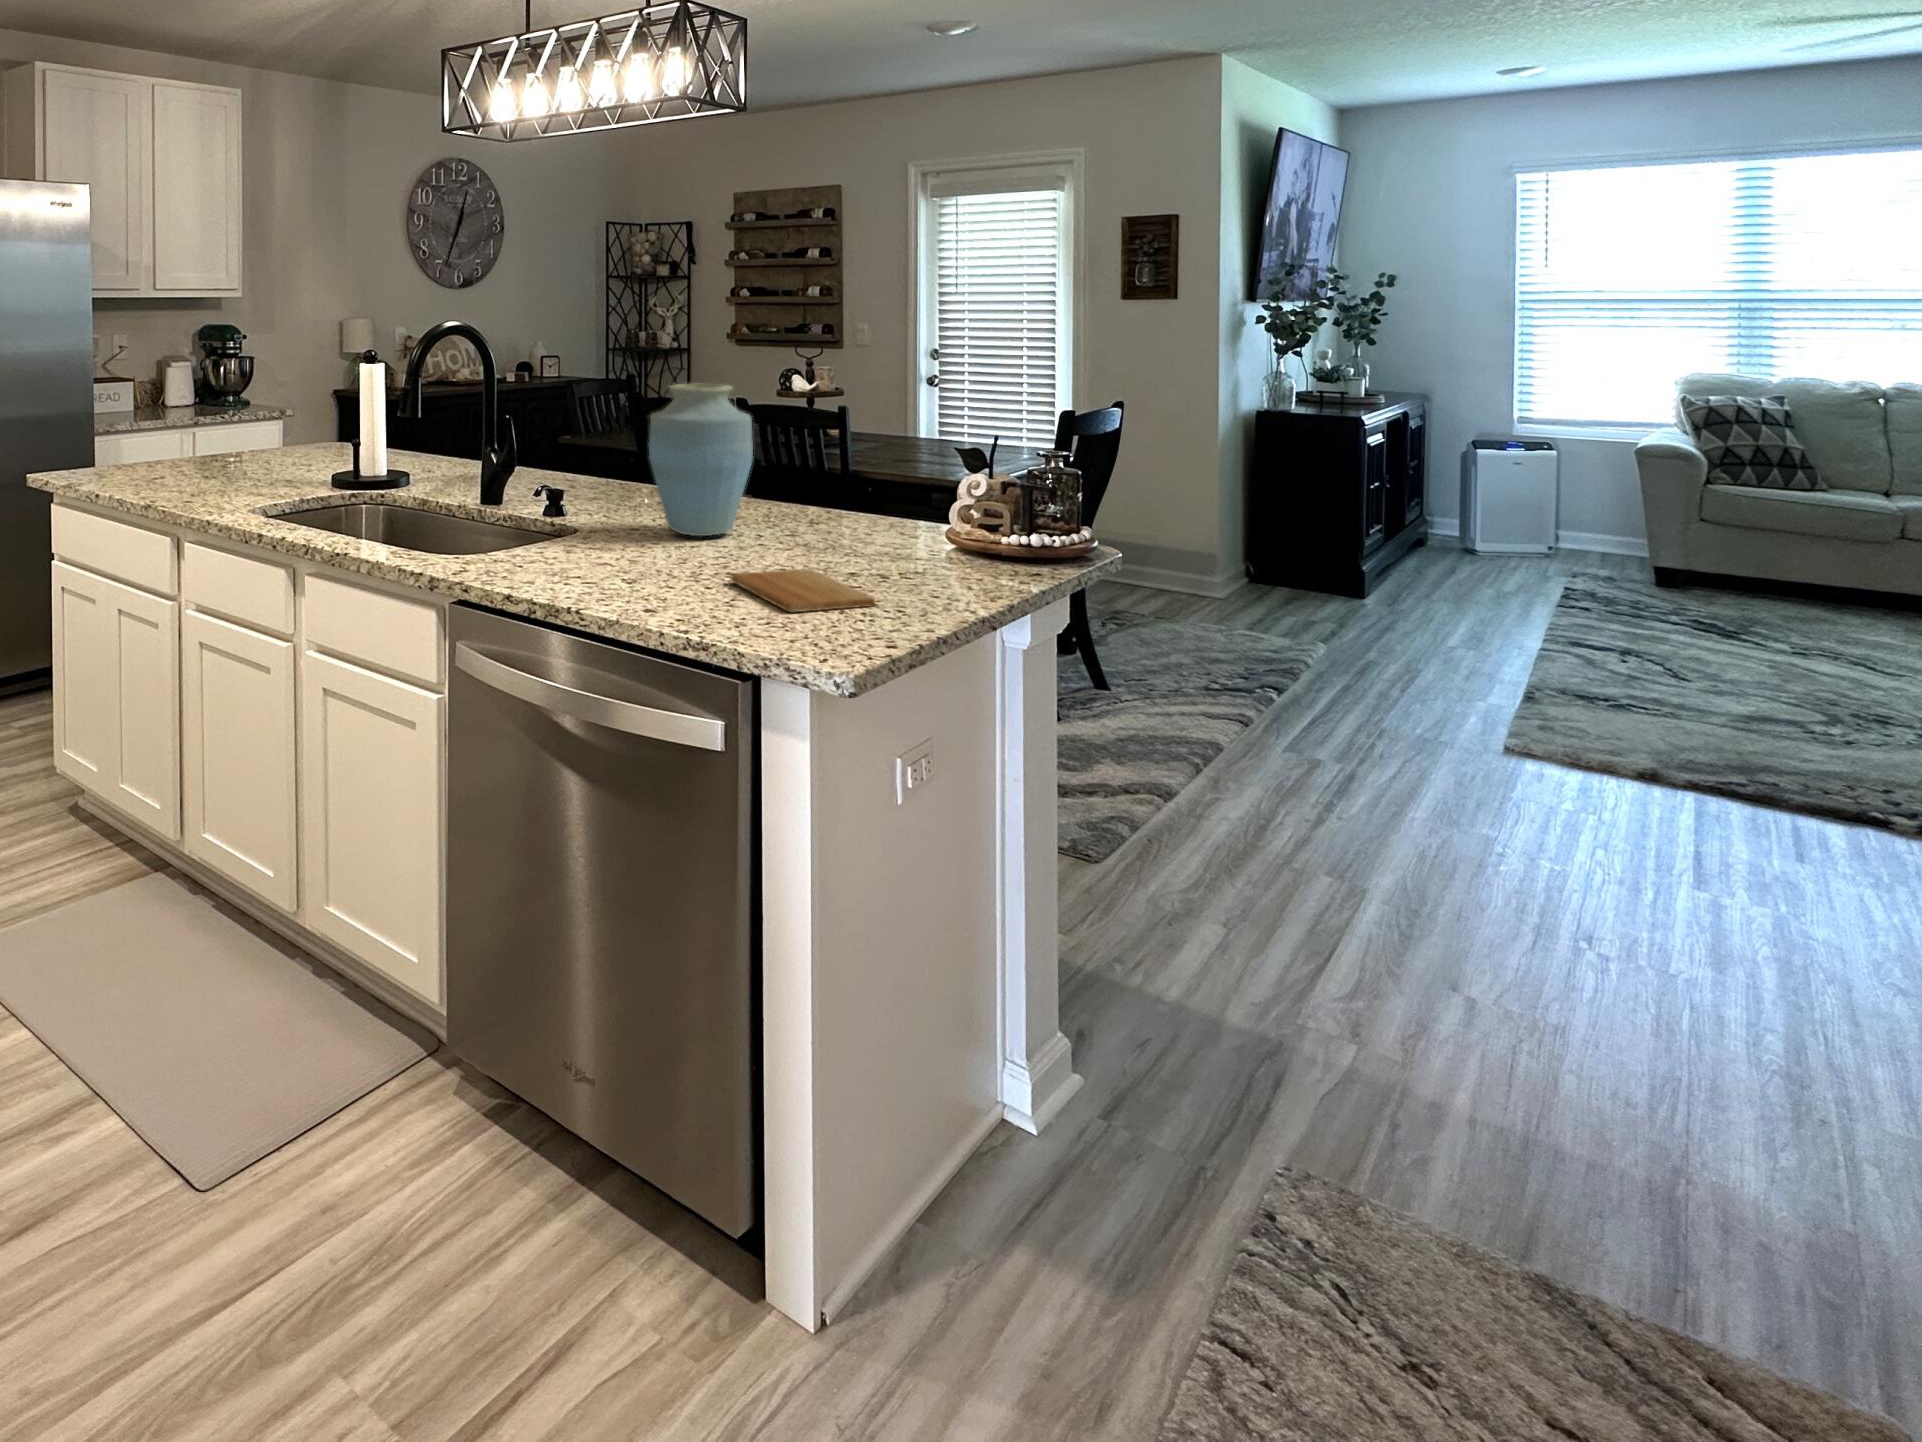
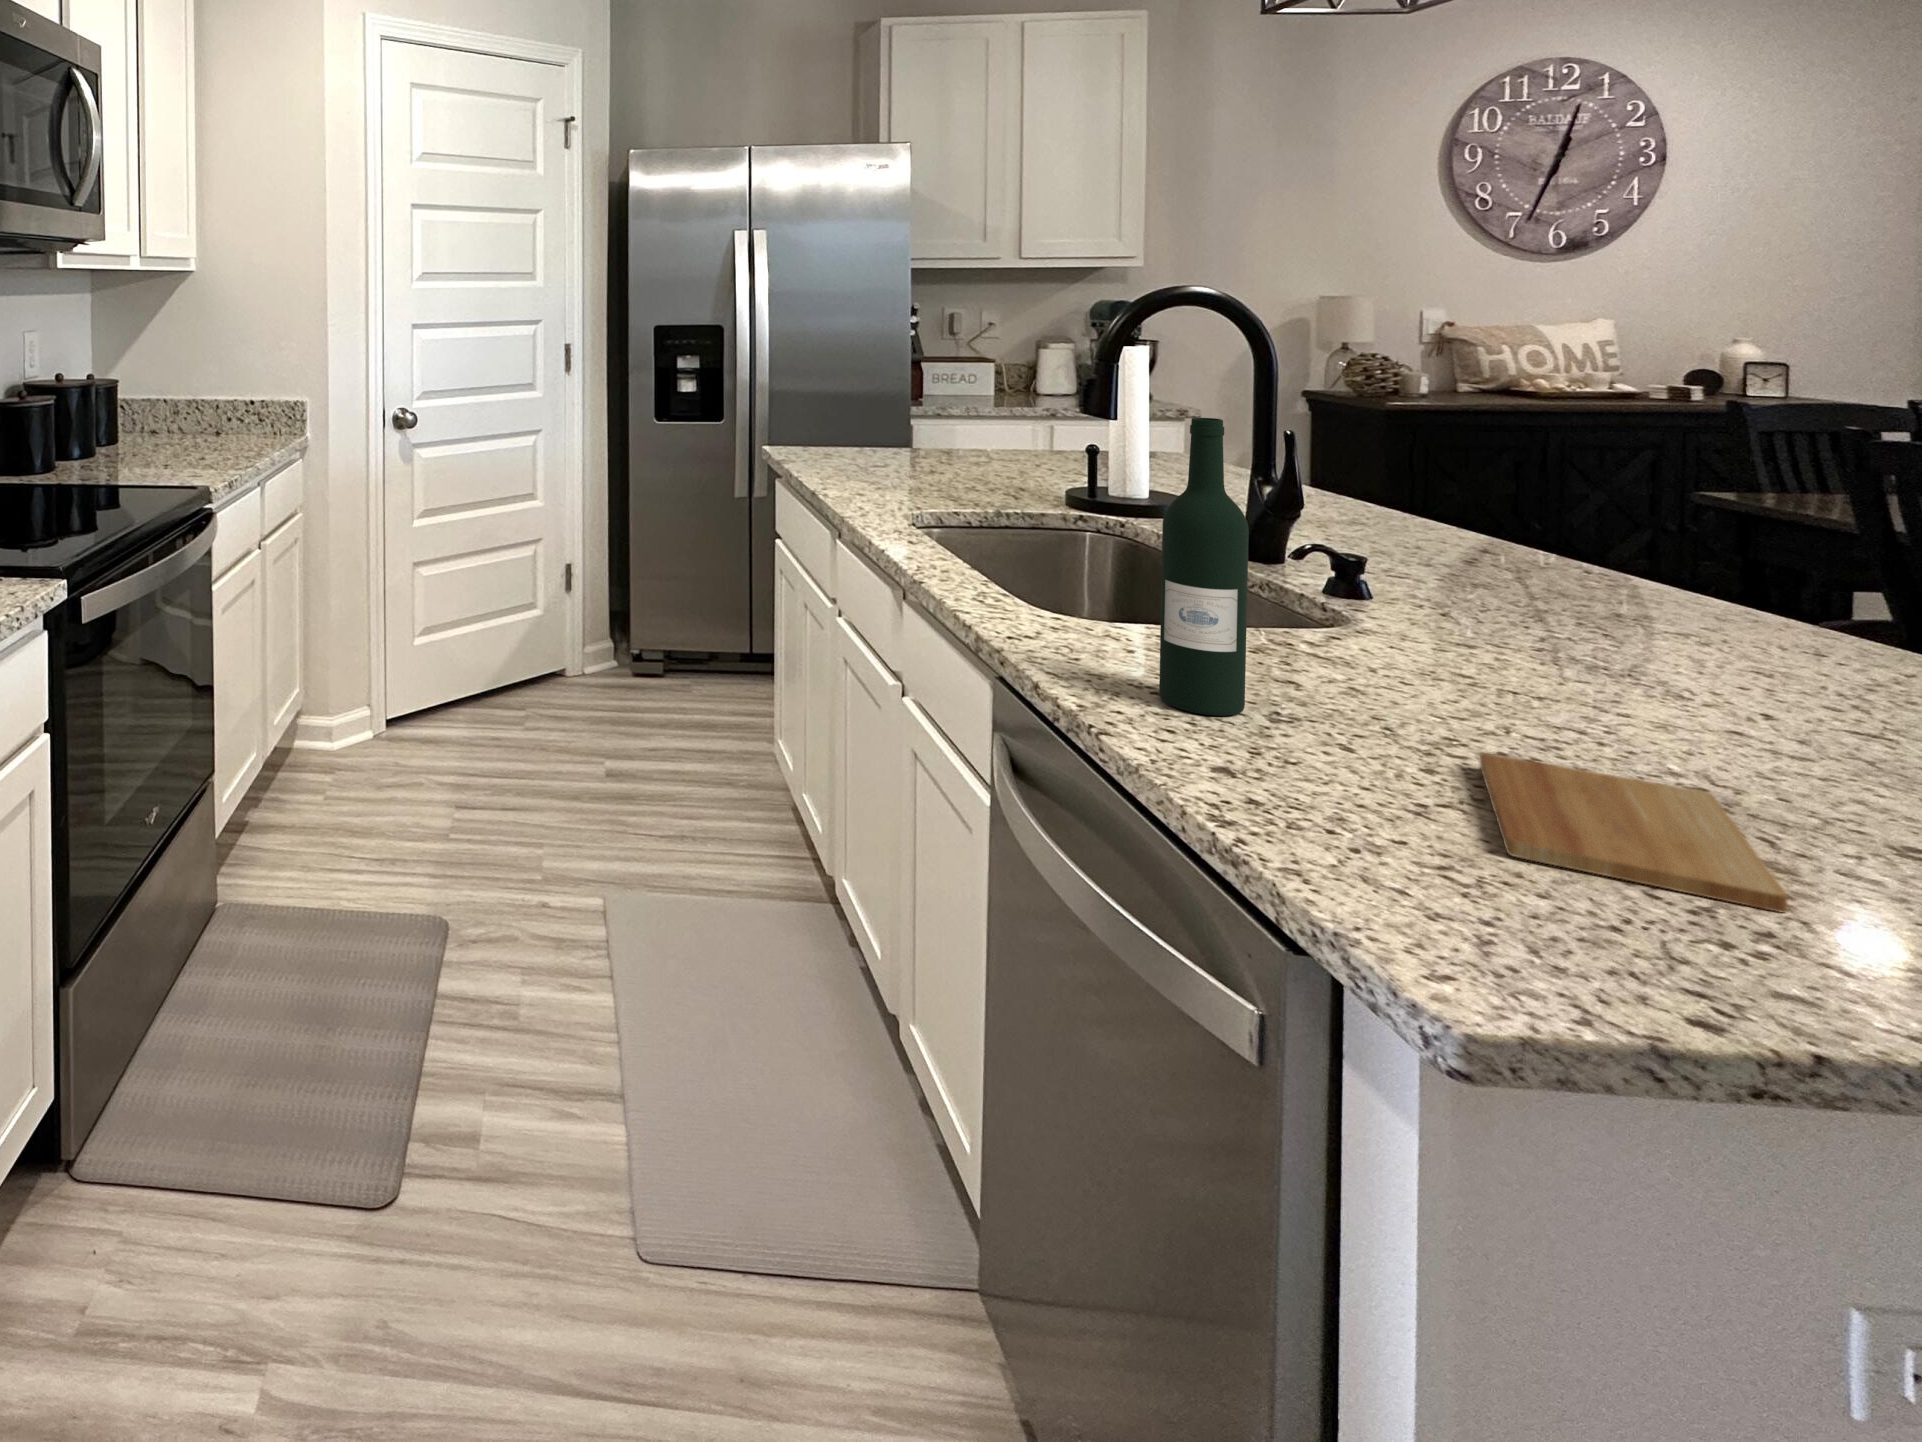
vase: present [649,384,753,536] -> none [1468,403,1726,685]
wine bottle: none [572,405,617,589] -> present [1159,418,1249,716]

